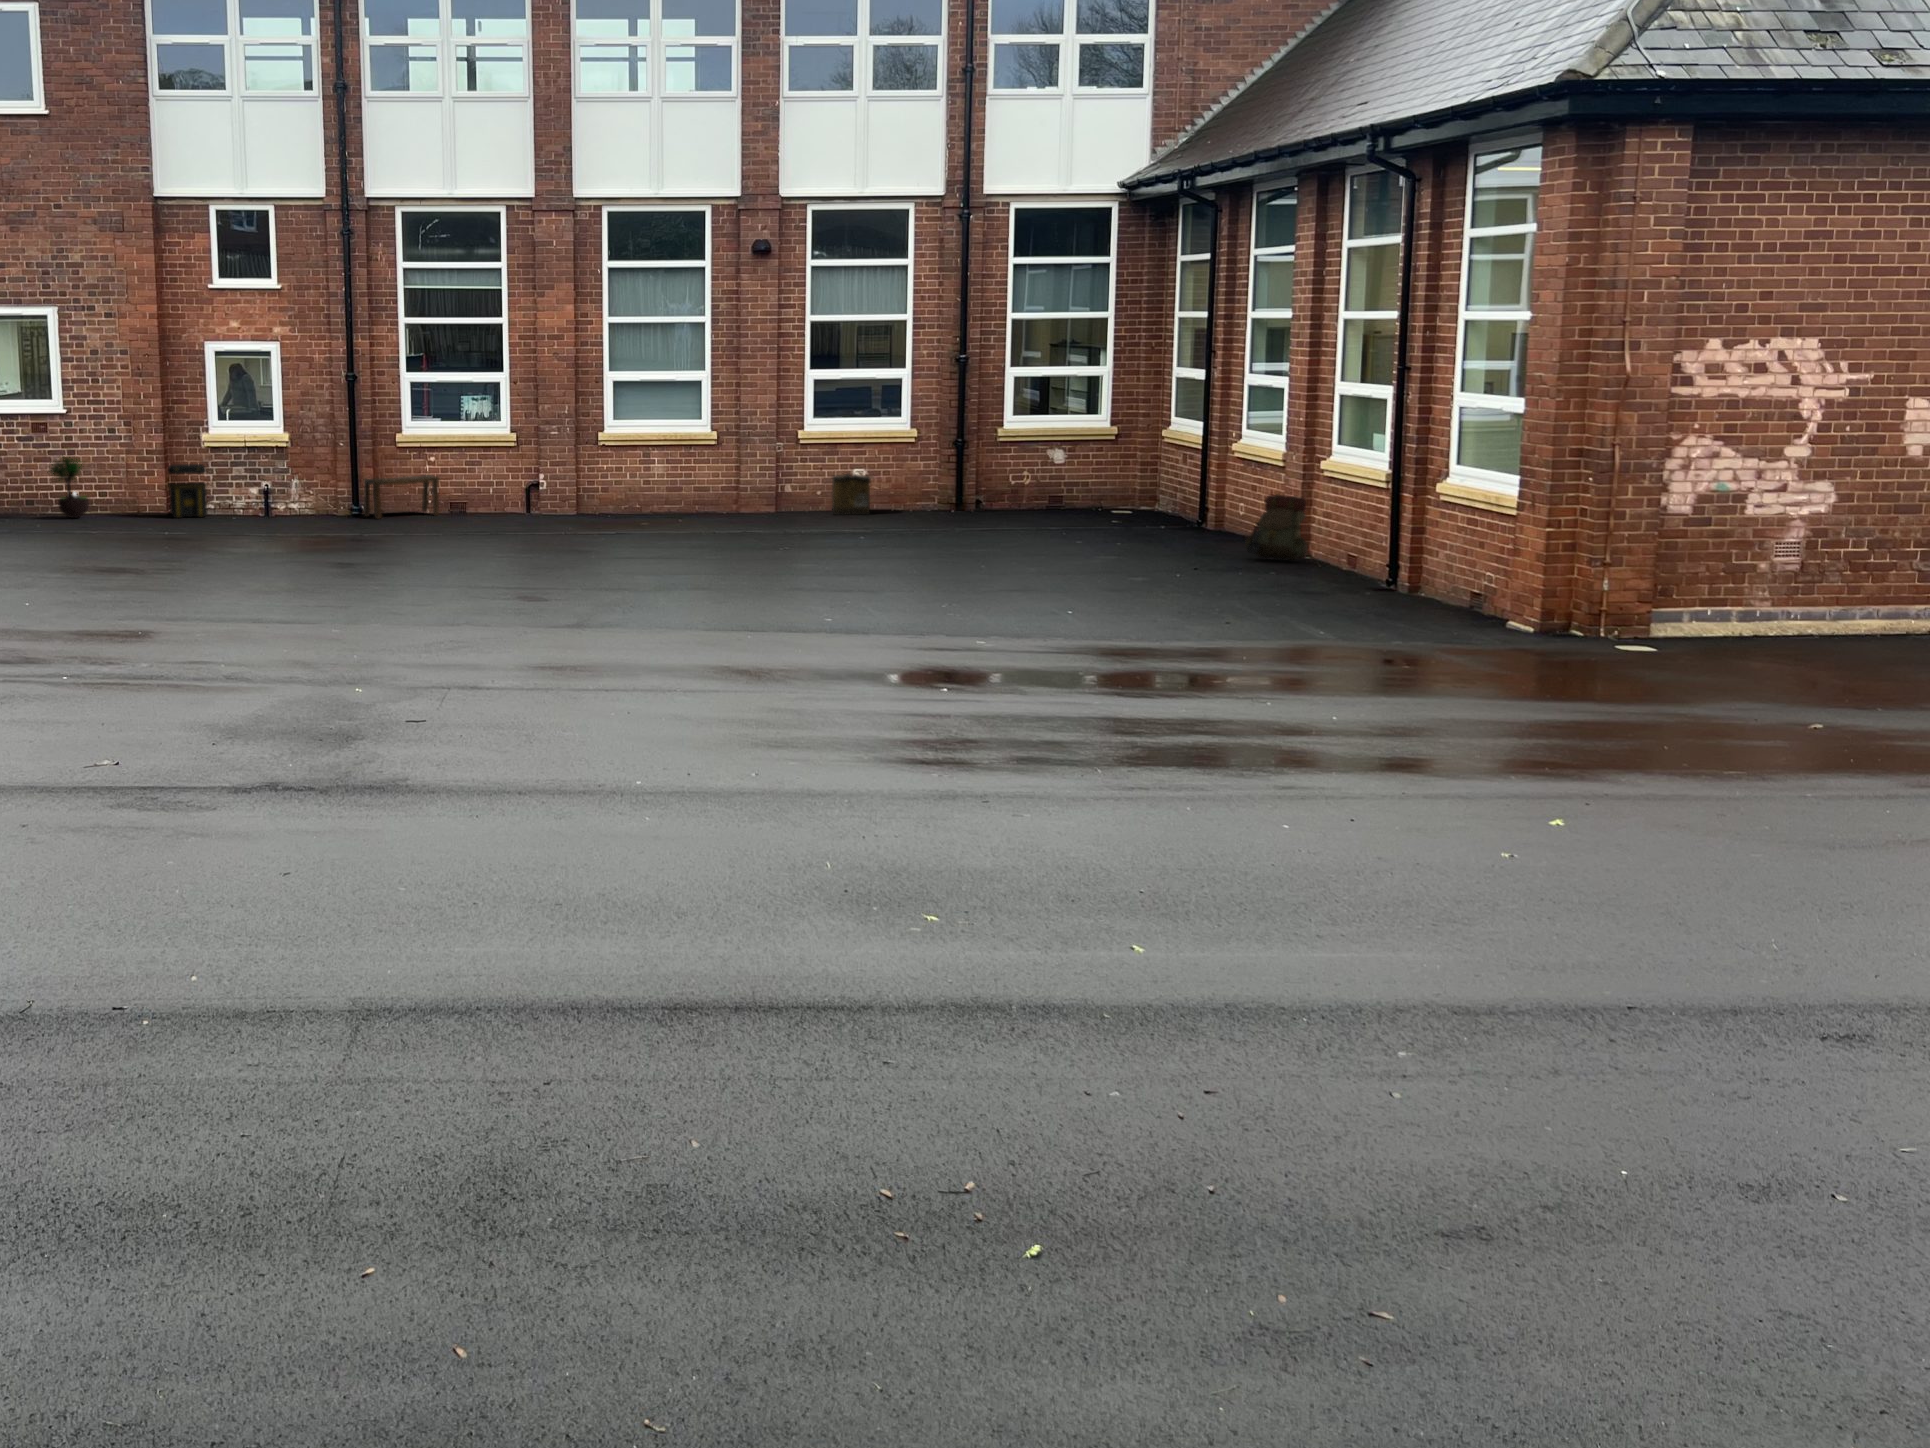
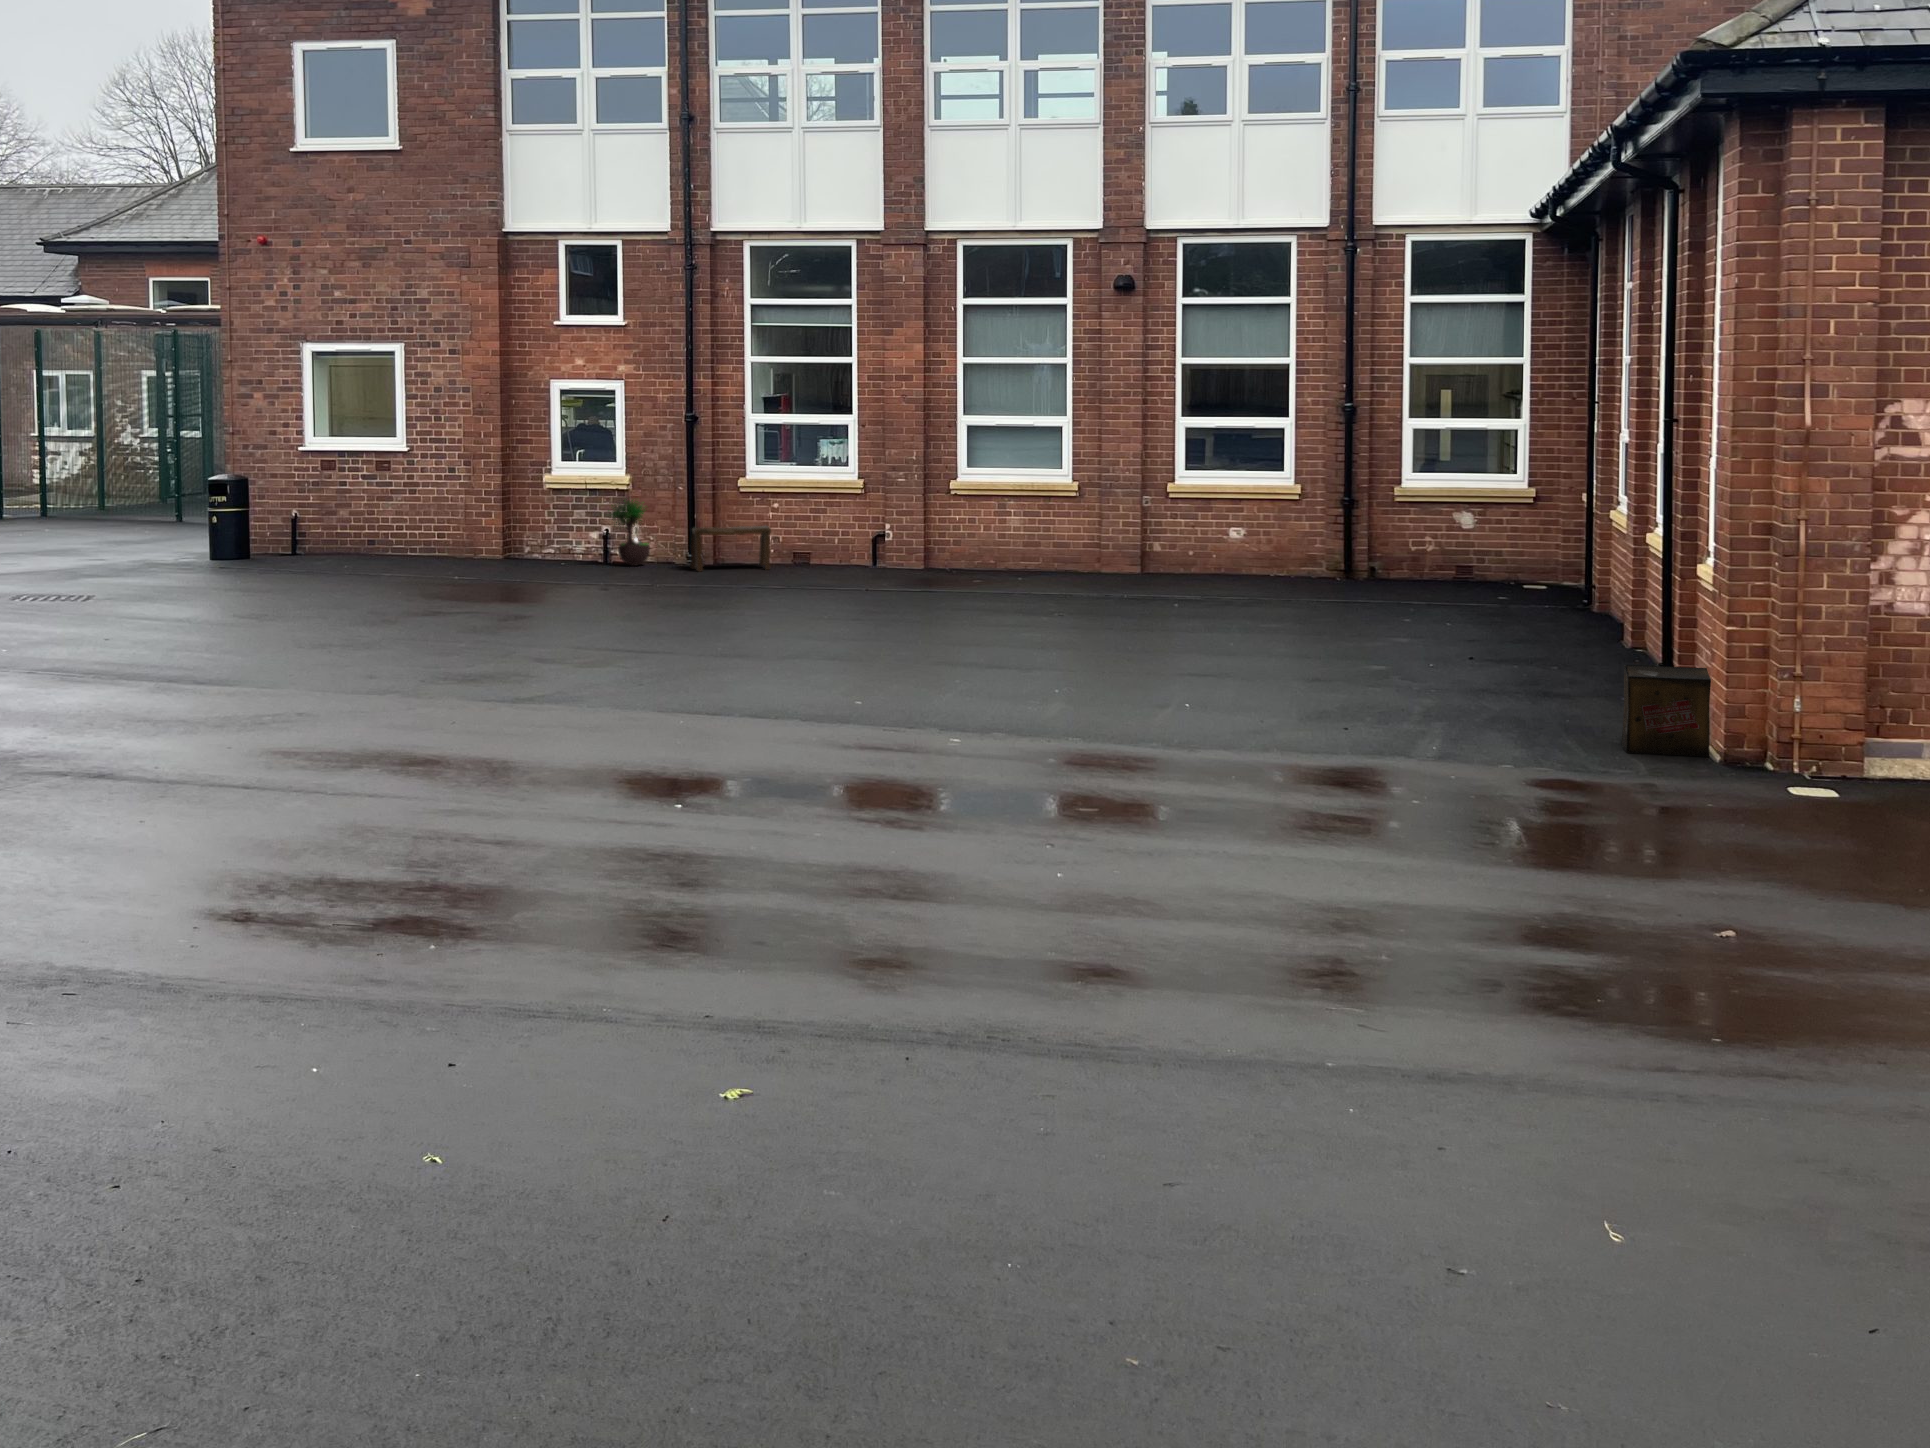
potted tree: present [47,455,89,518] -> present [608,500,650,566]
toolbox: present [168,464,207,518] -> none [497,508,542,564]
cardboard box: present [832,474,870,515] -> present [1621,665,1711,757]
backpack: present [1245,494,1308,560] -> none [1560,573,1638,656]

